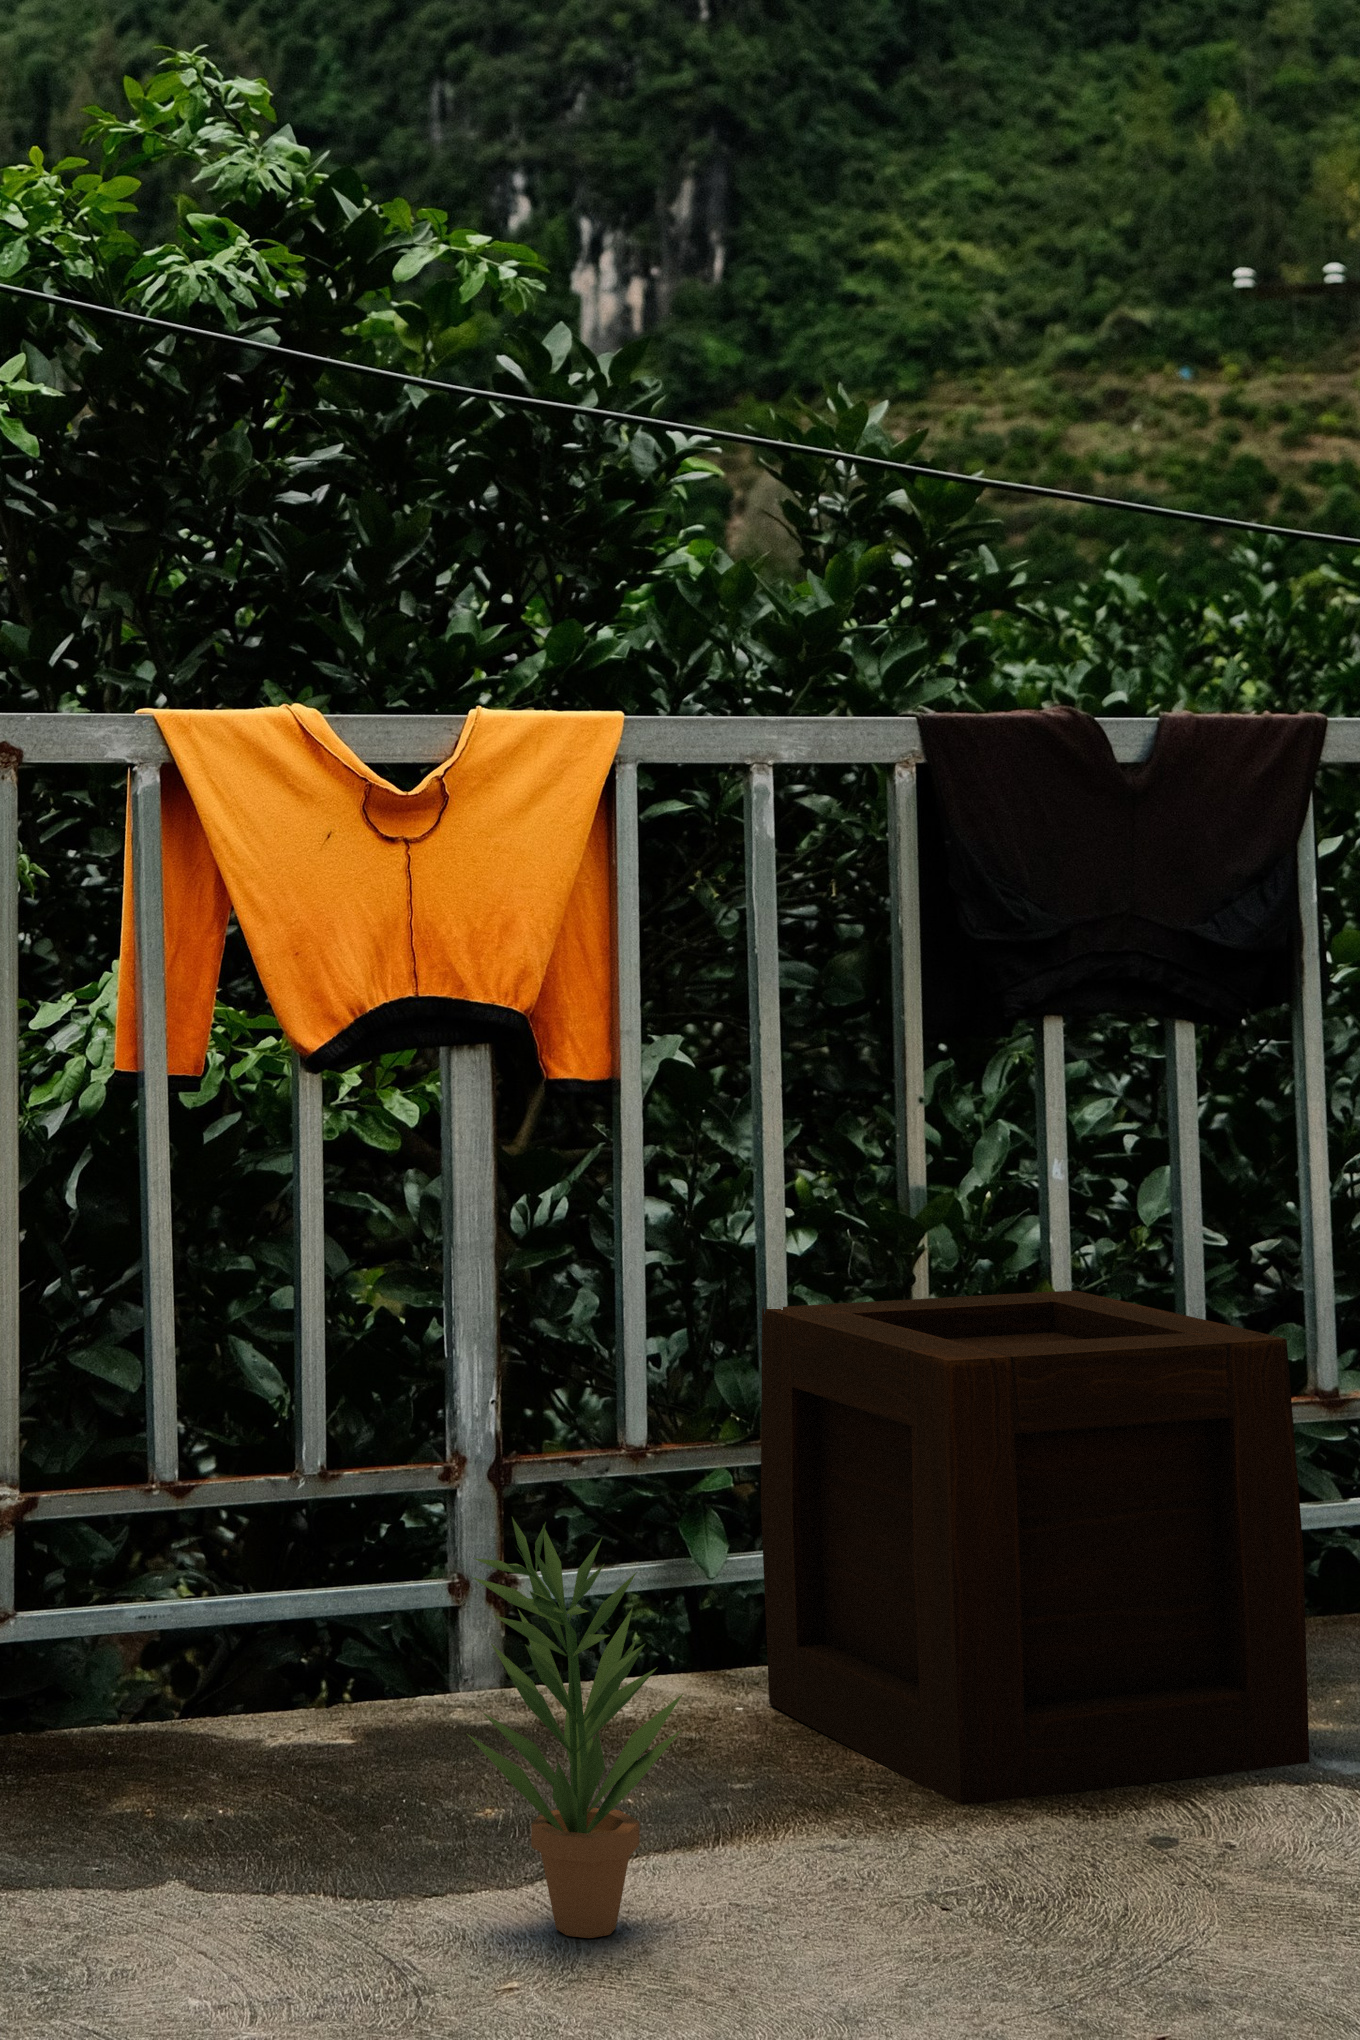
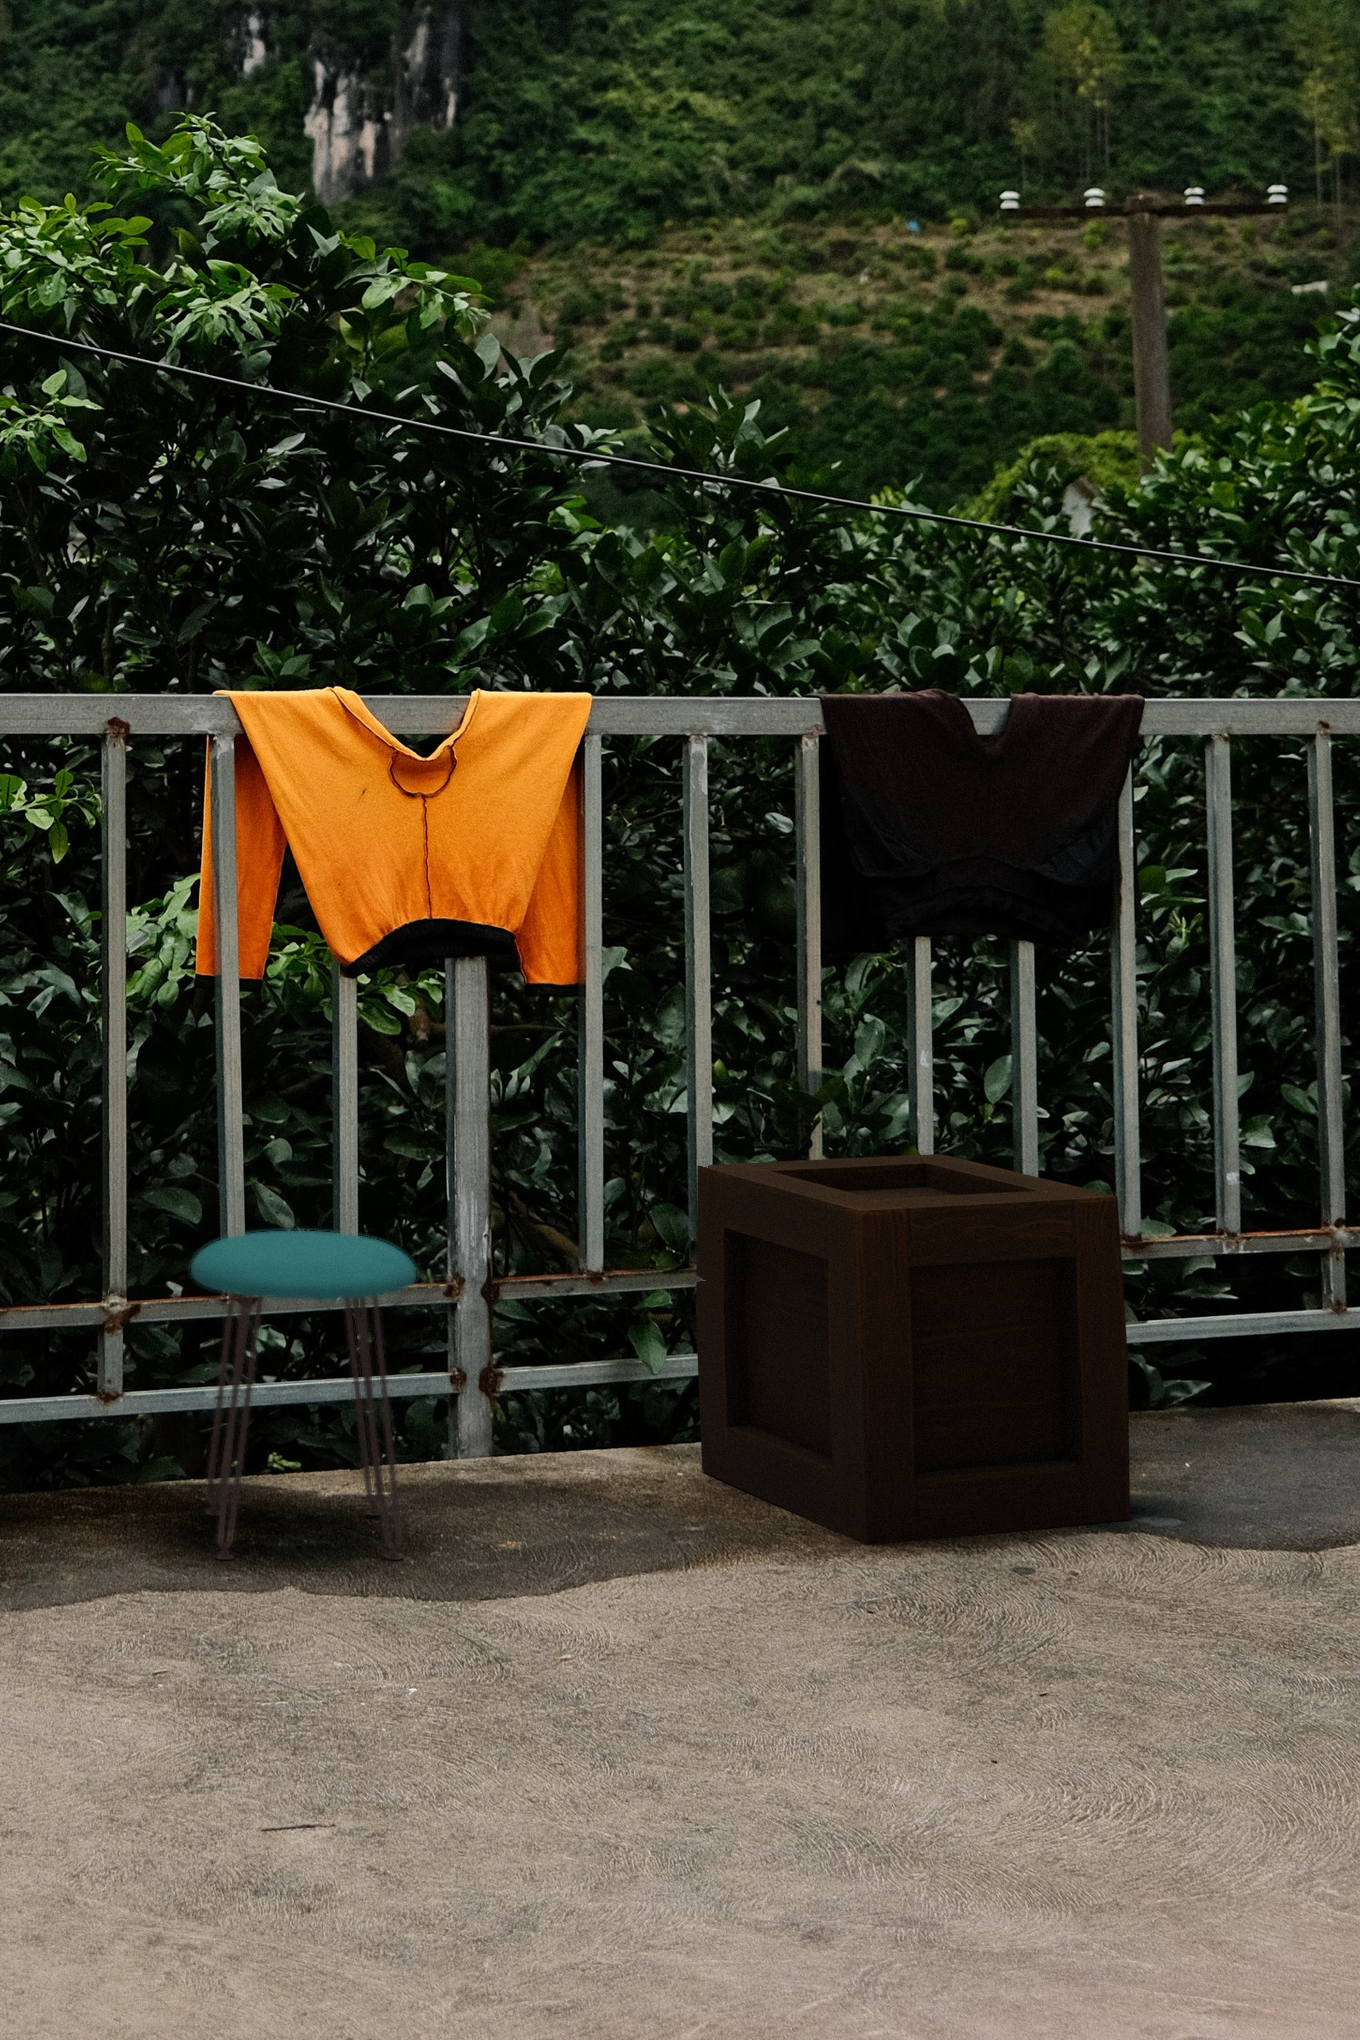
stool: none [79,1399,373,1841] -> present [191,1231,416,1560]
potted plant: present [467,1517,683,1938] -> none [516,1324,677,1631]

